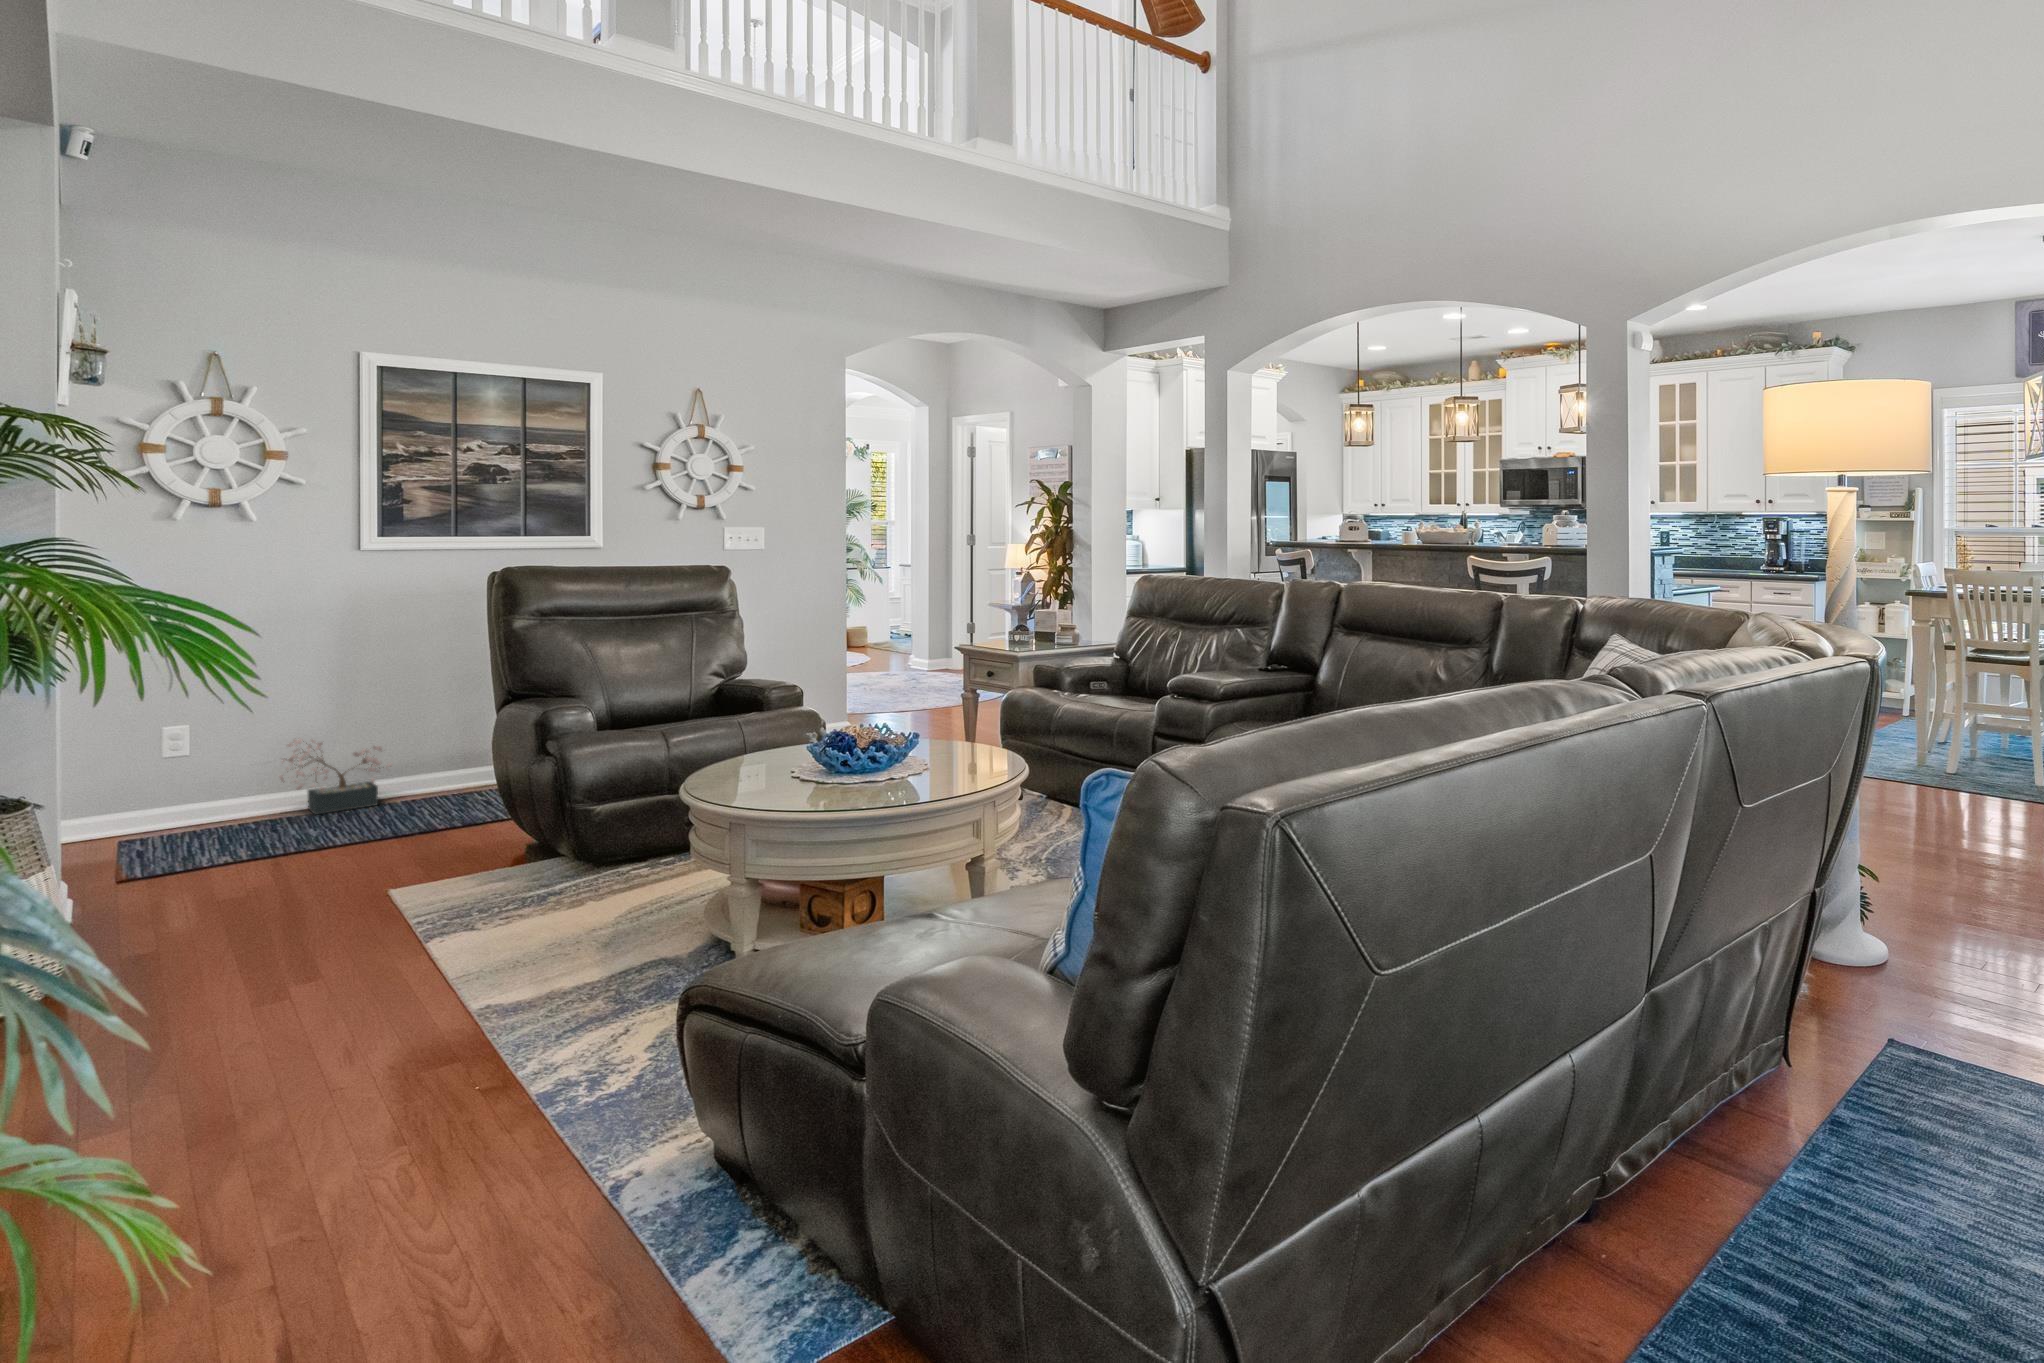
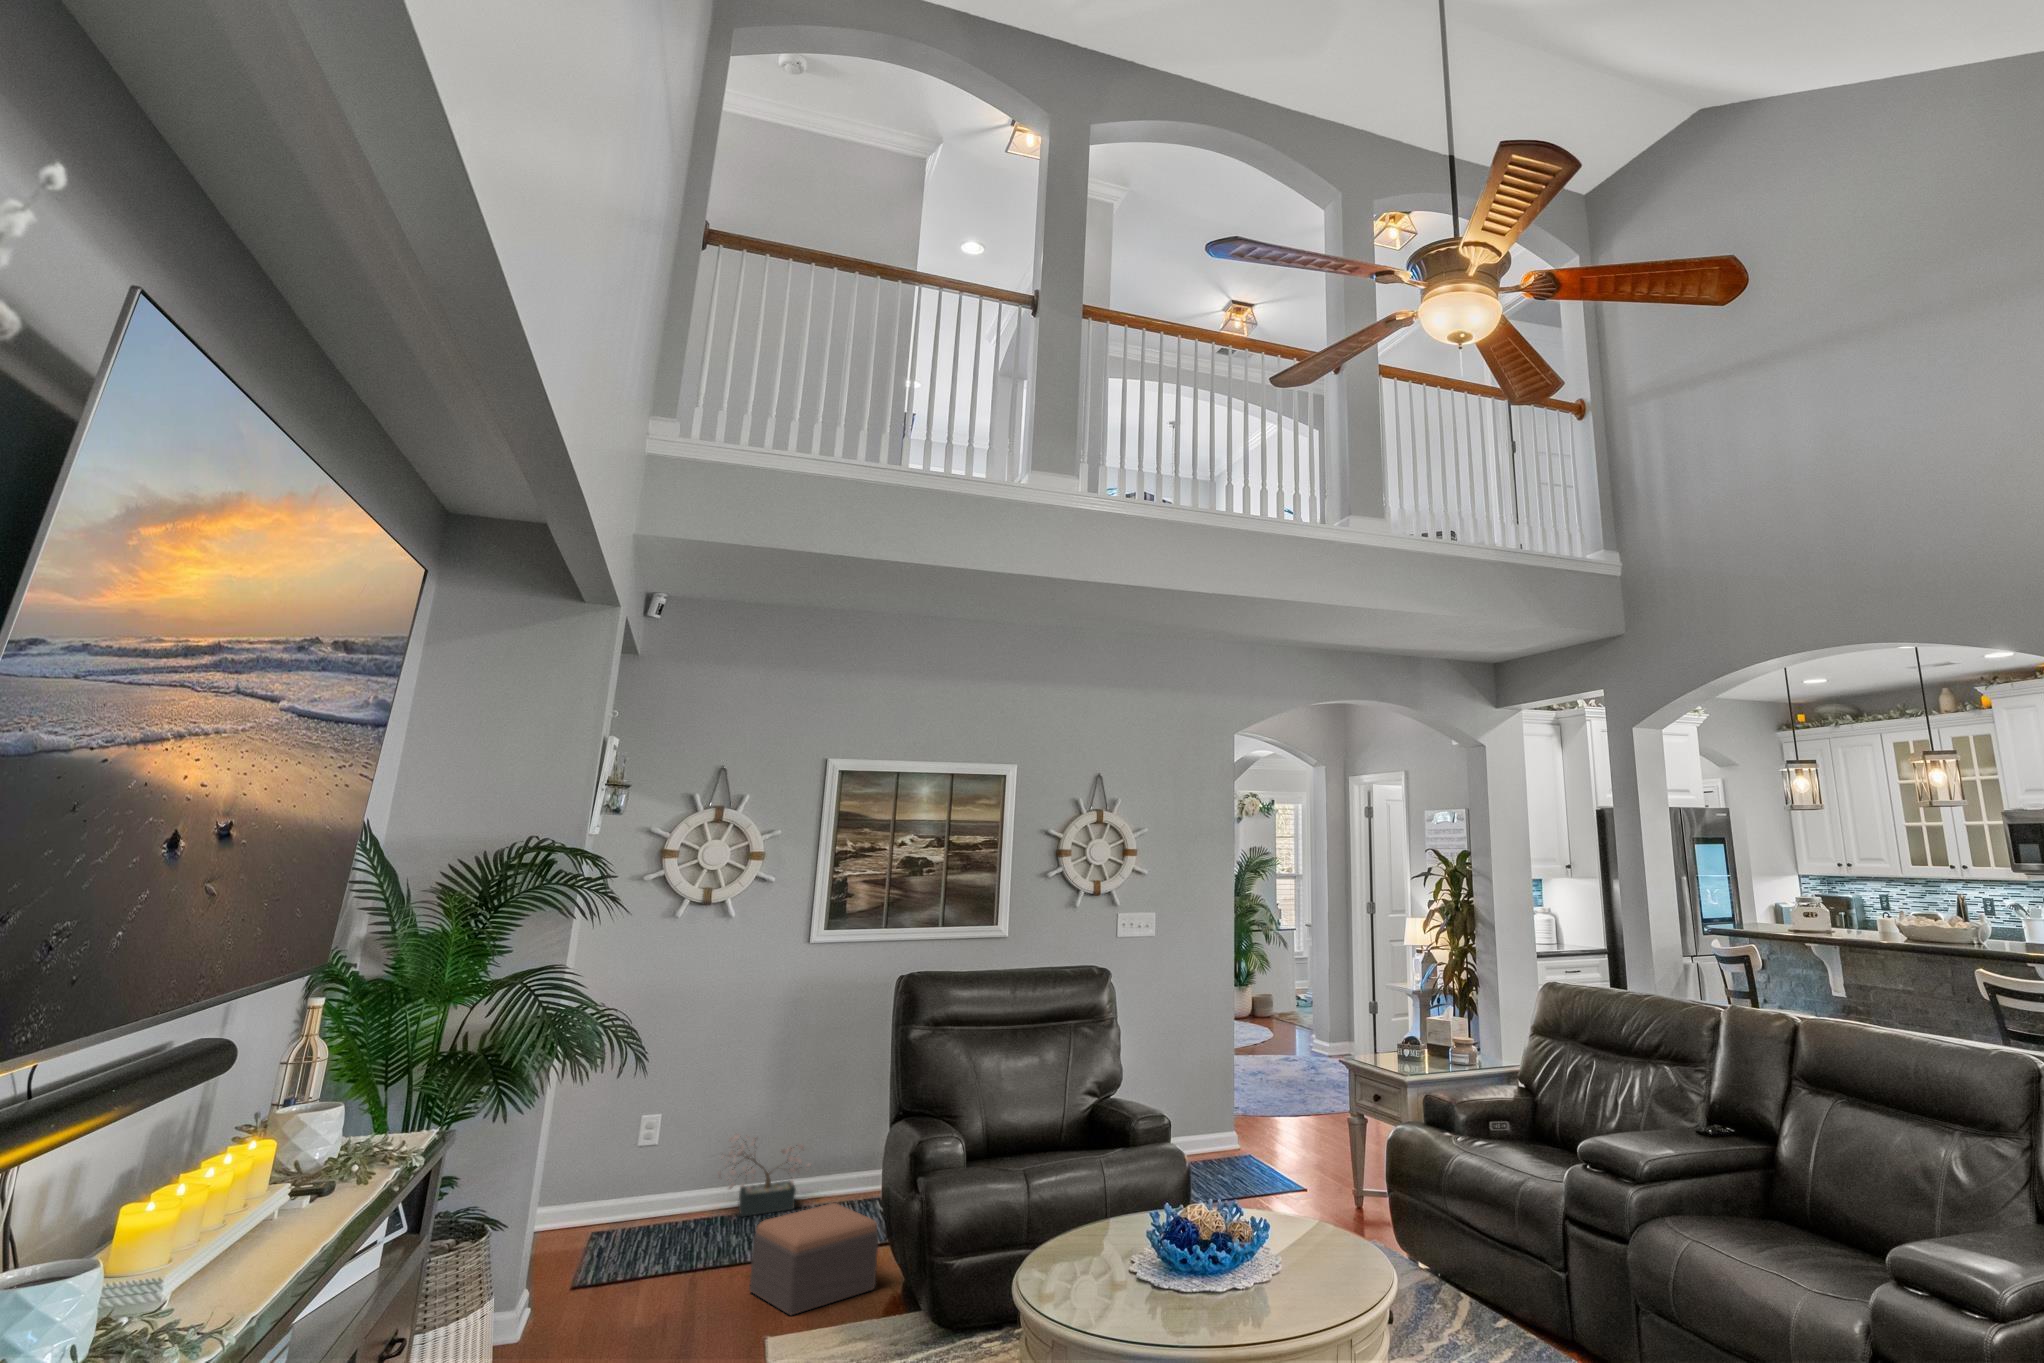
footstool: none [356,782,502,873] -> present [749,1203,879,1315]

